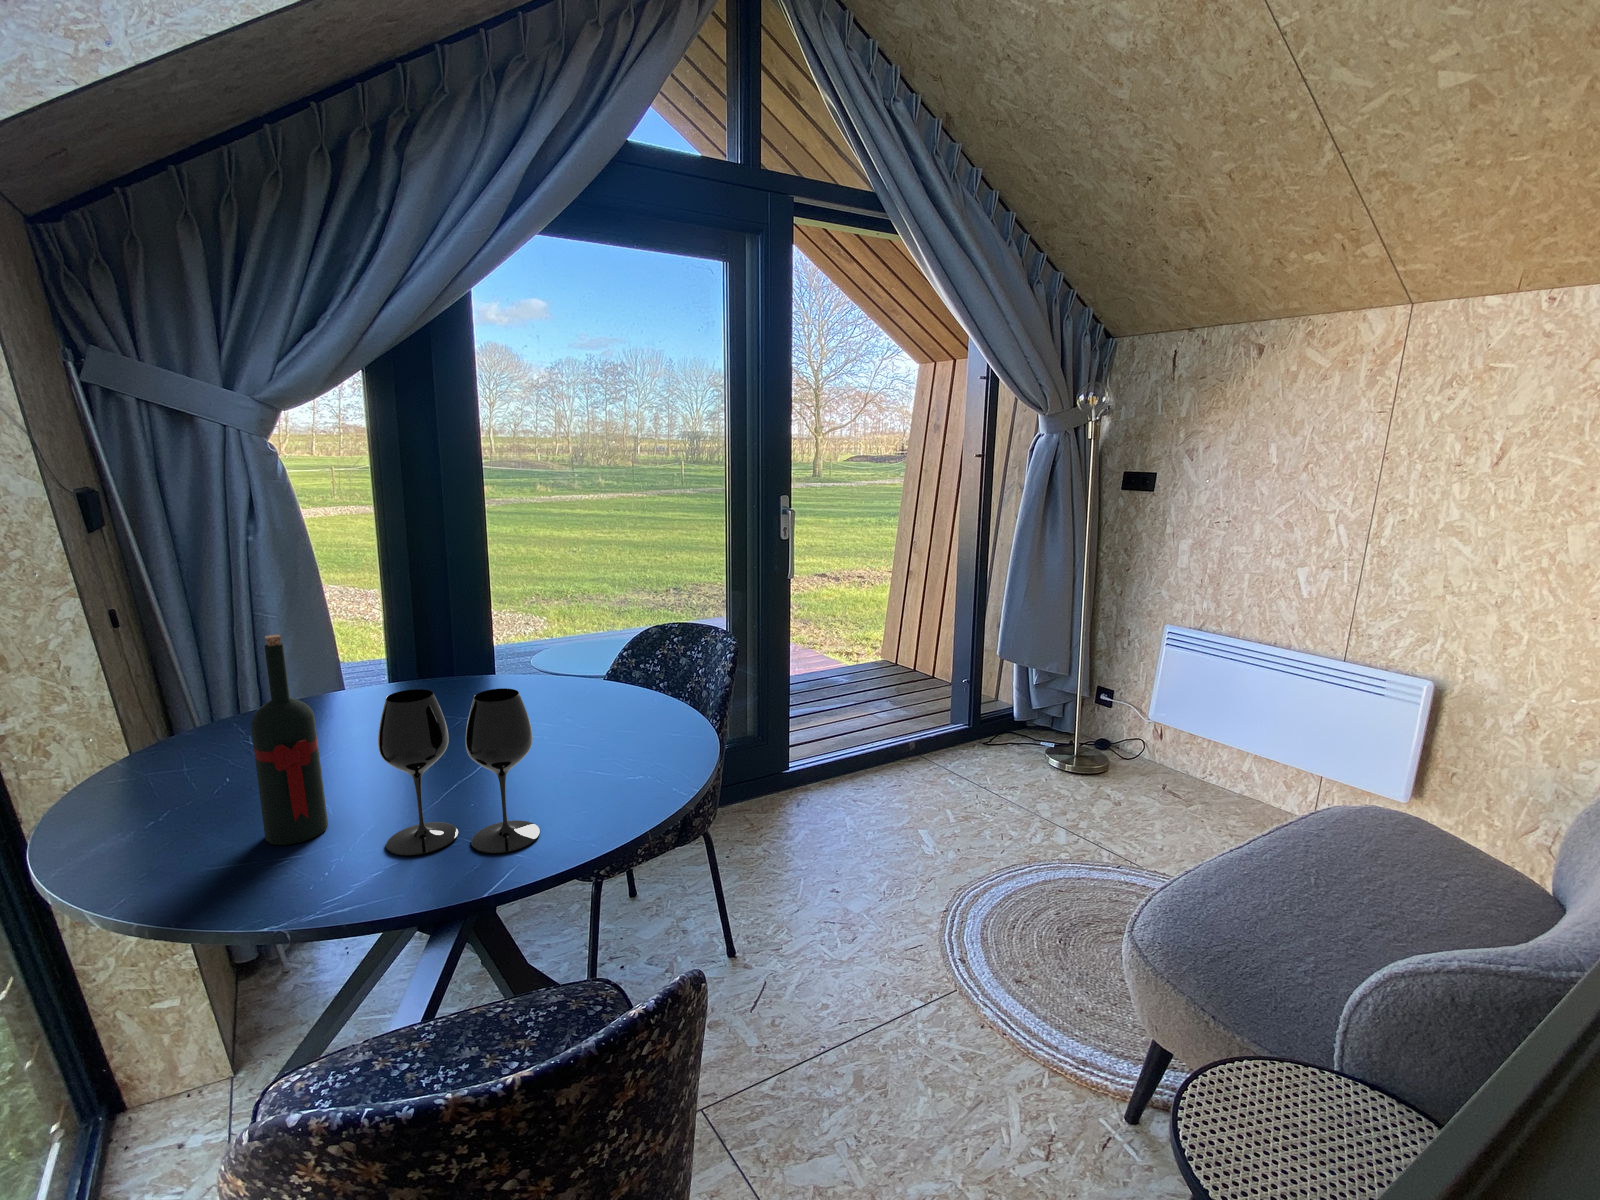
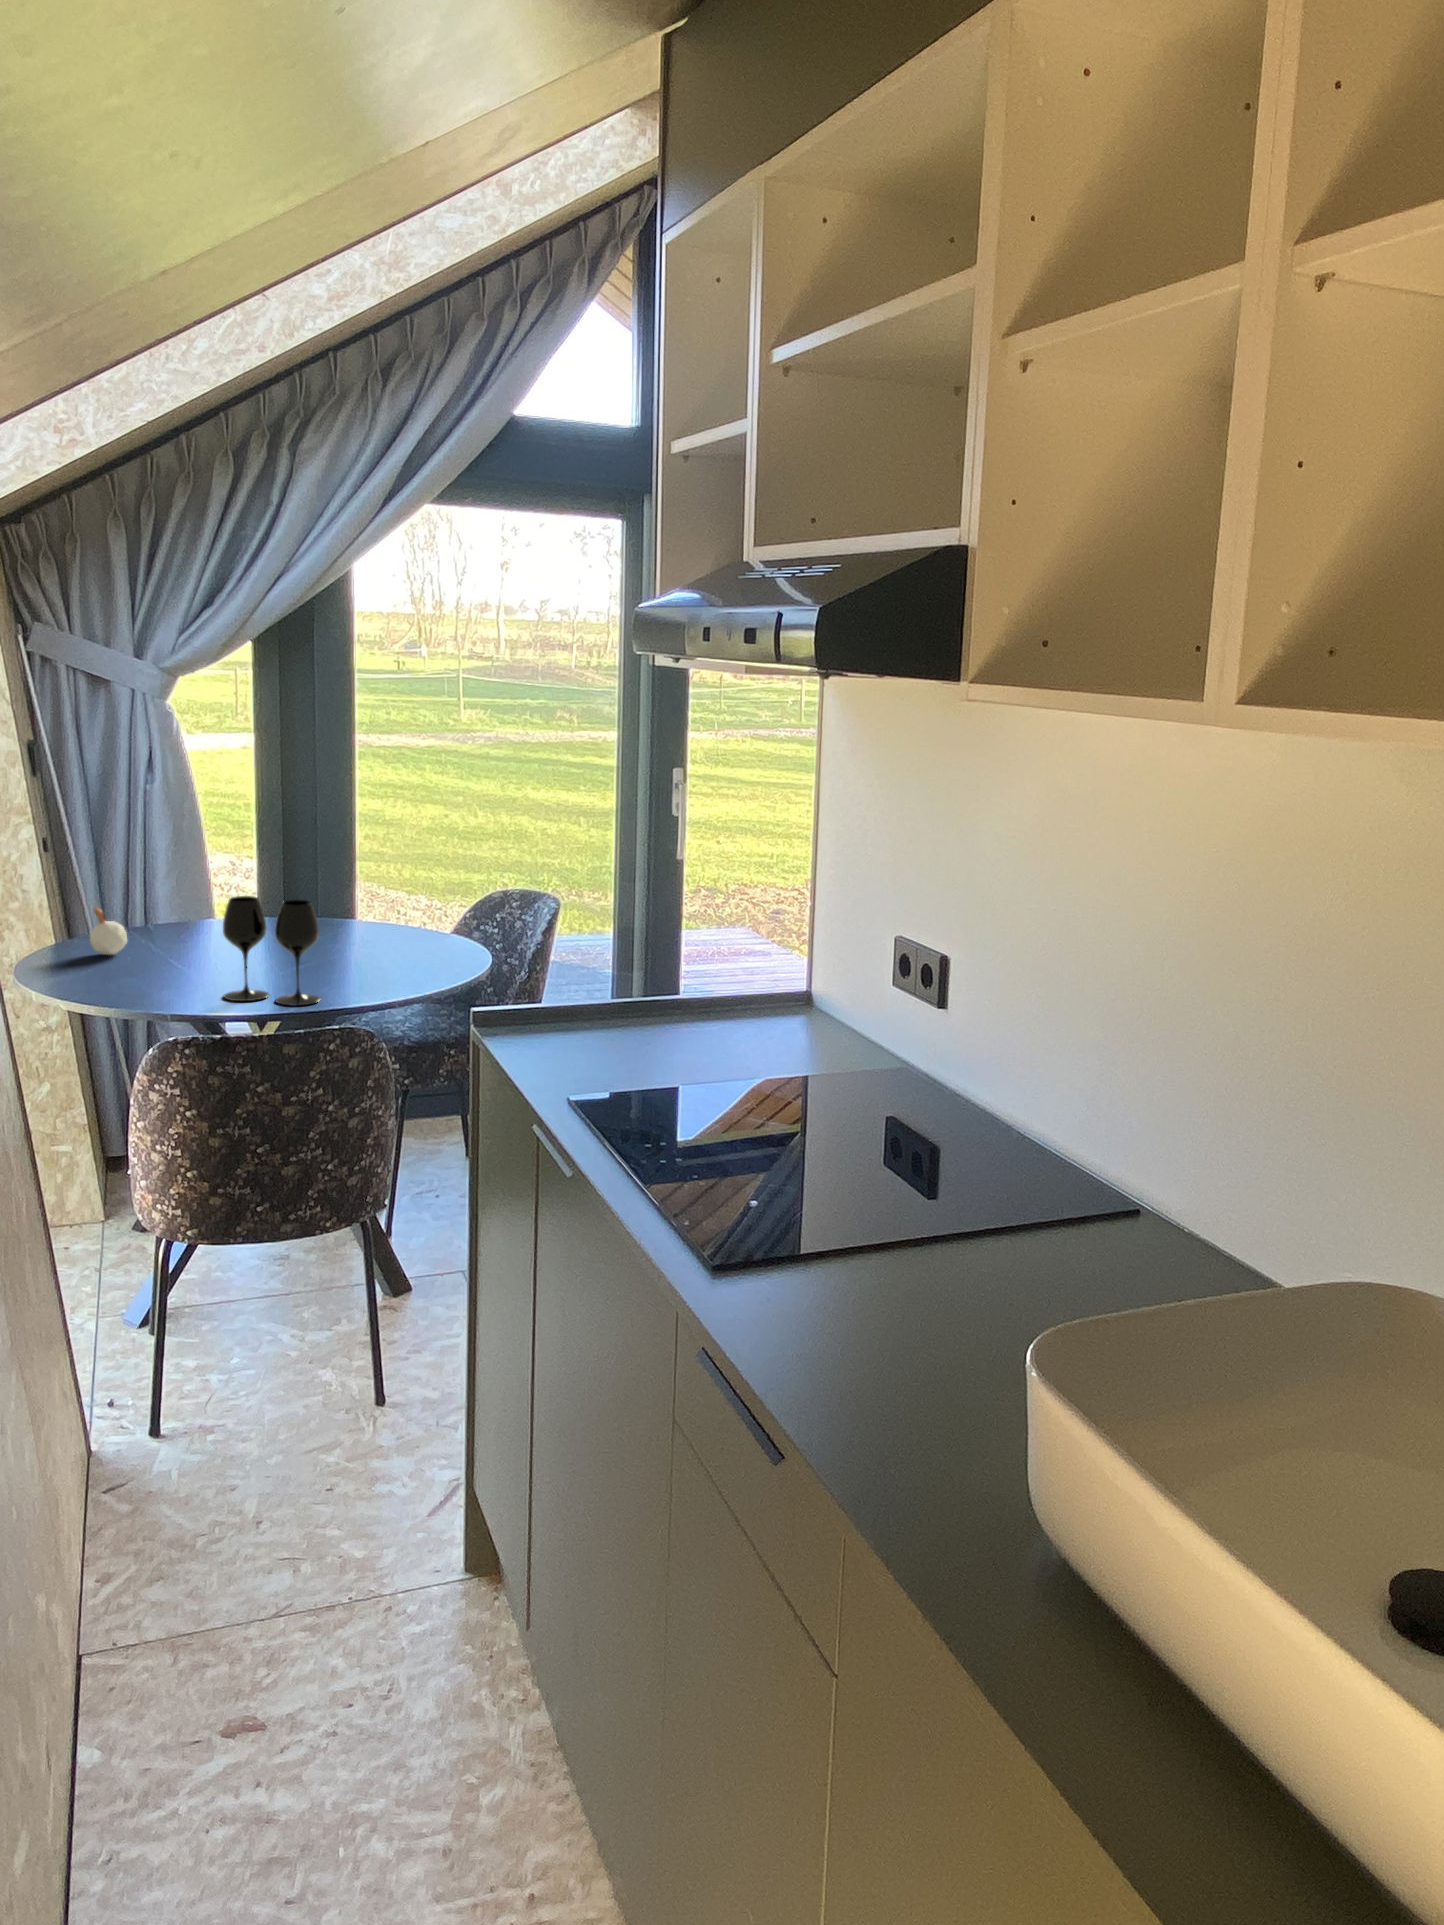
wine bottle: present [251,634,328,845] -> none [149,854,190,990]
candle: none [168,693,229,773] -> present [90,904,127,955]

